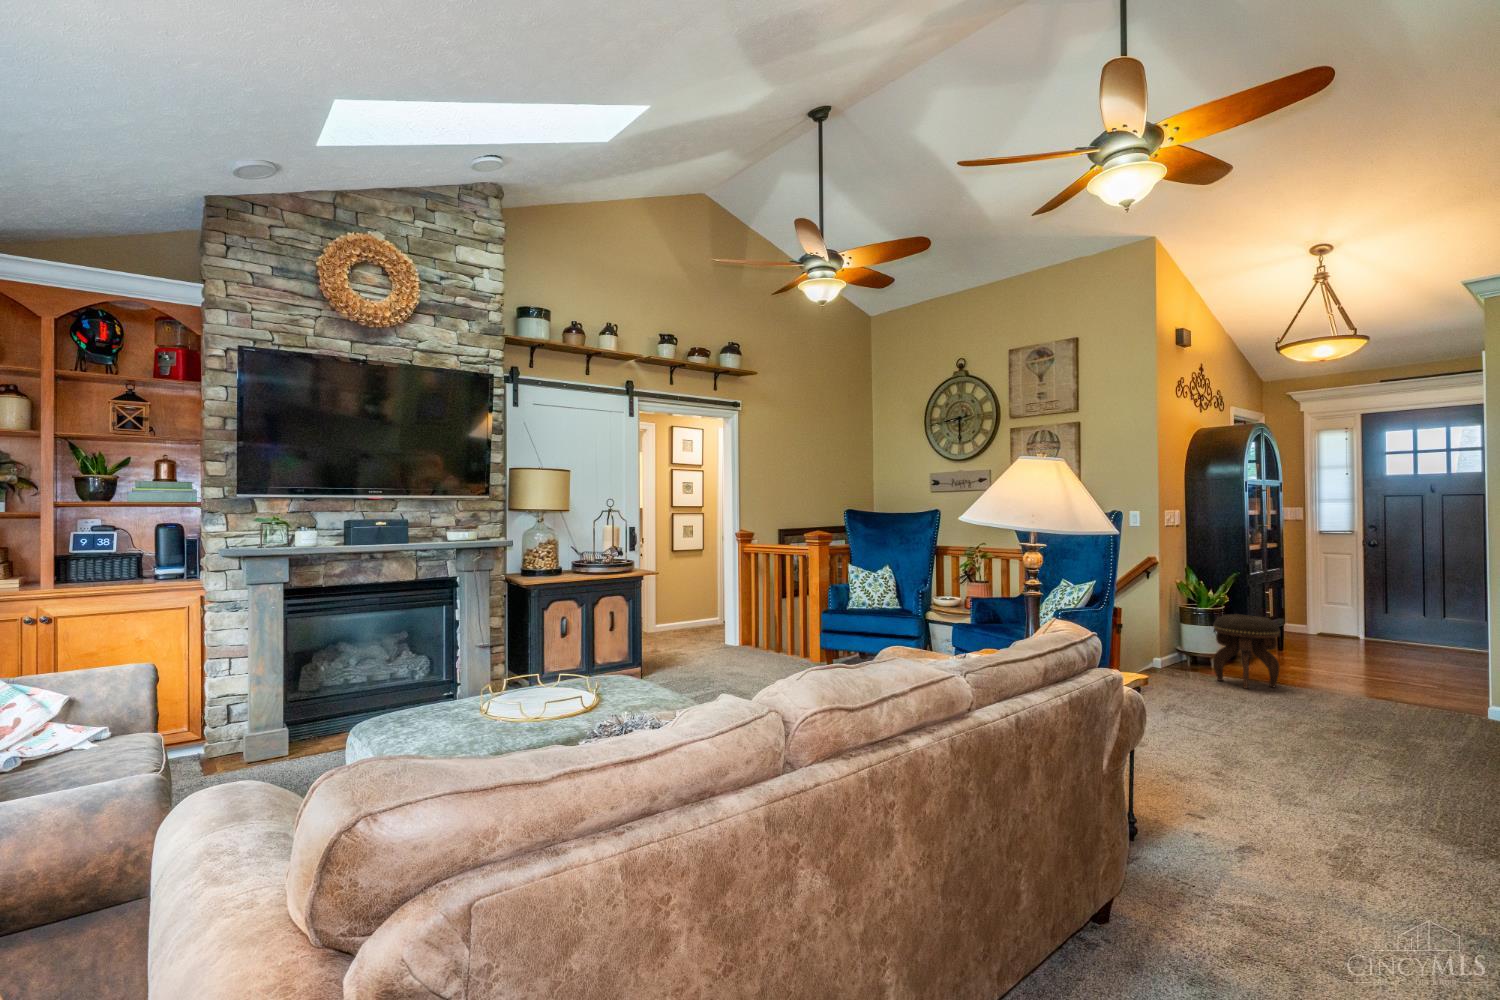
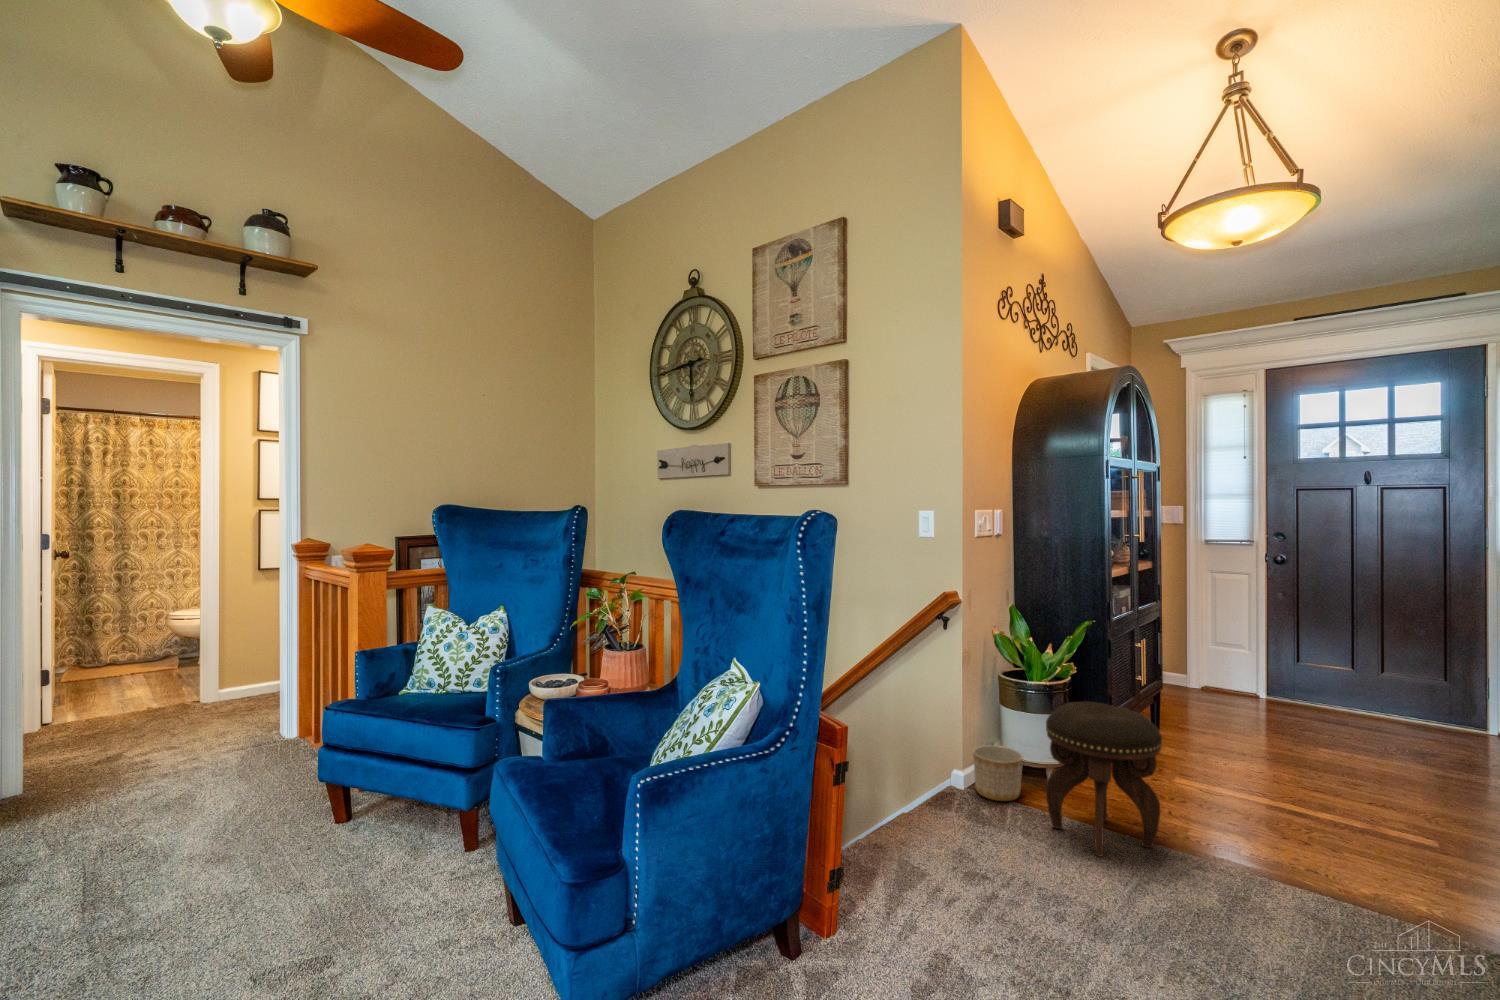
planter: none [1167,645,1198,673] -> present [973,745,1023,801]

